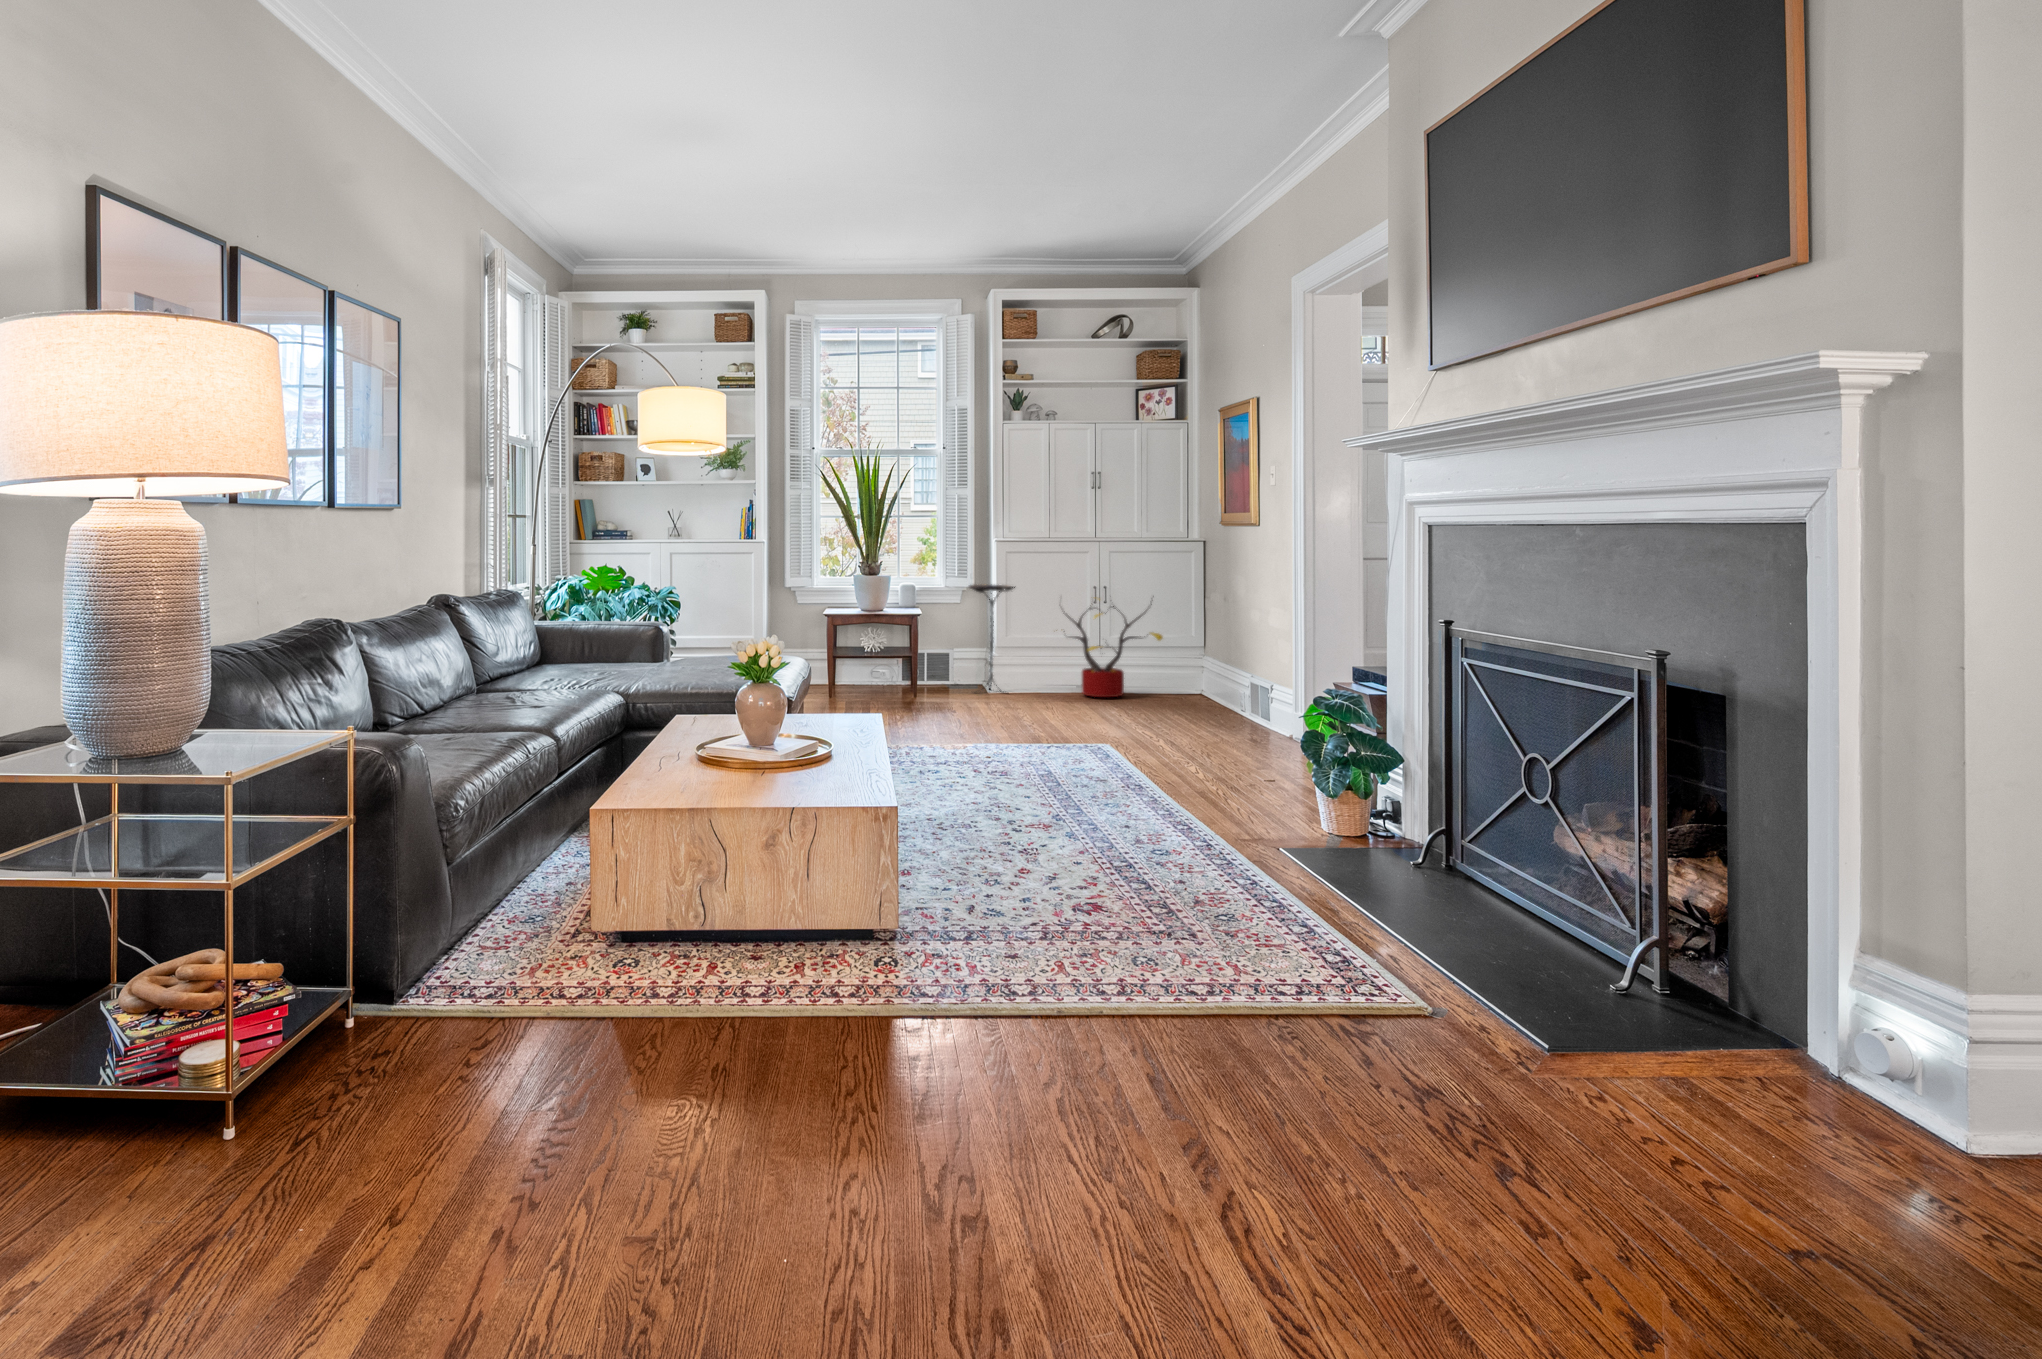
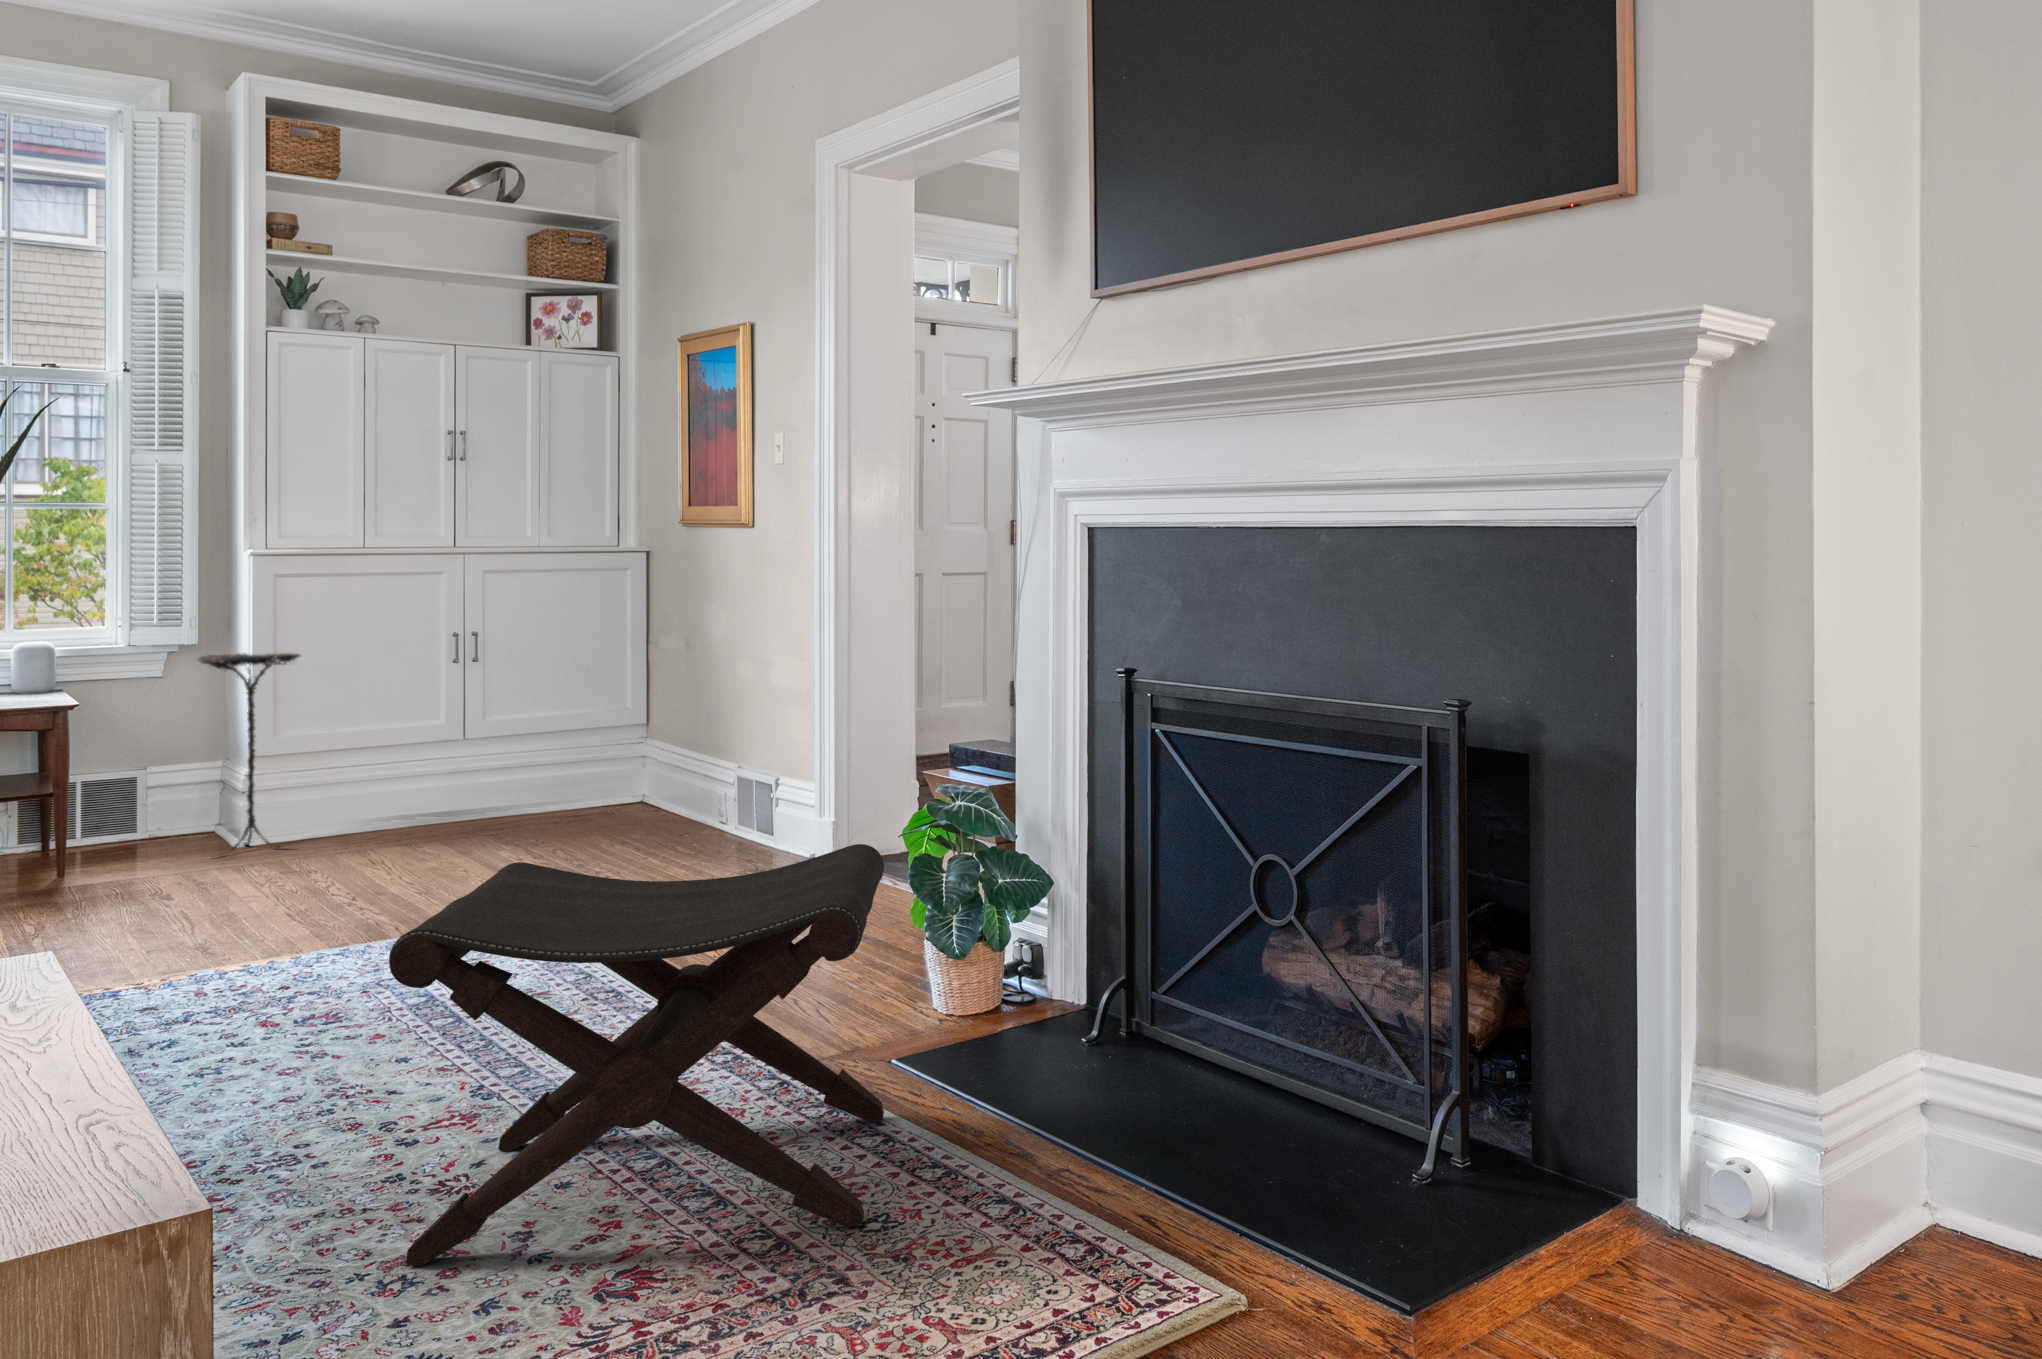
decorative plant: present [1065,600,1163,697] -> none [375,654,580,833]
footstool: none [993,695,1263,915] -> present [389,844,884,1266]

